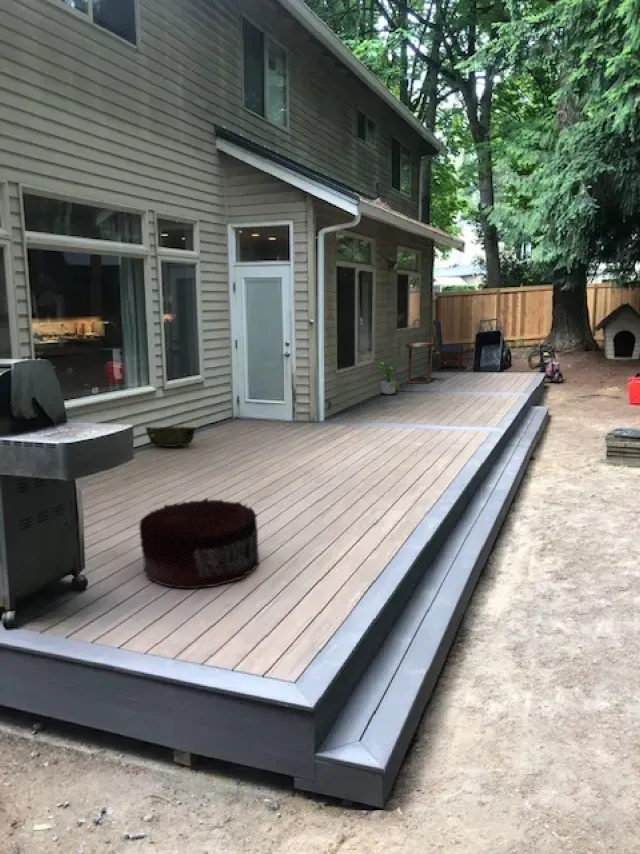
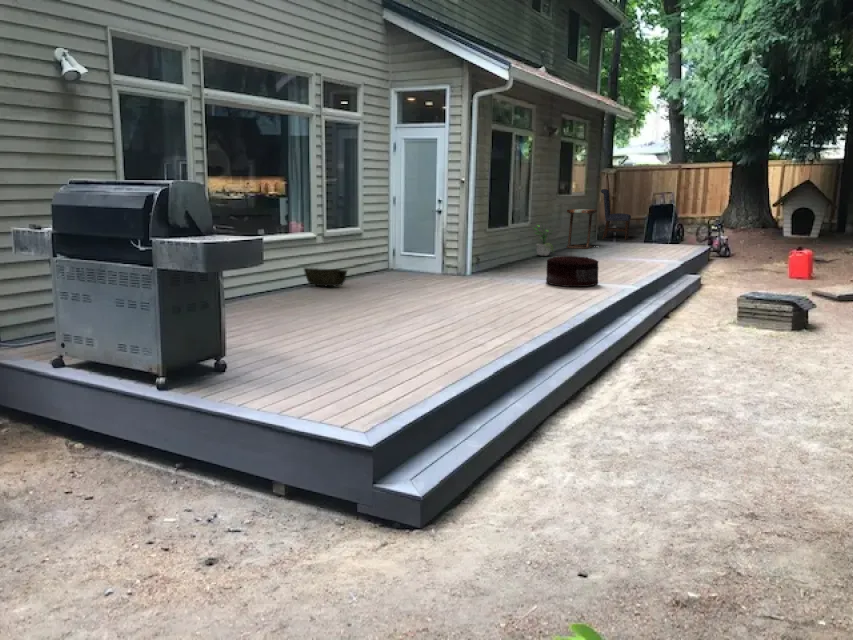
pouf: present [139,499,259,588] -> present [546,256,598,287]

